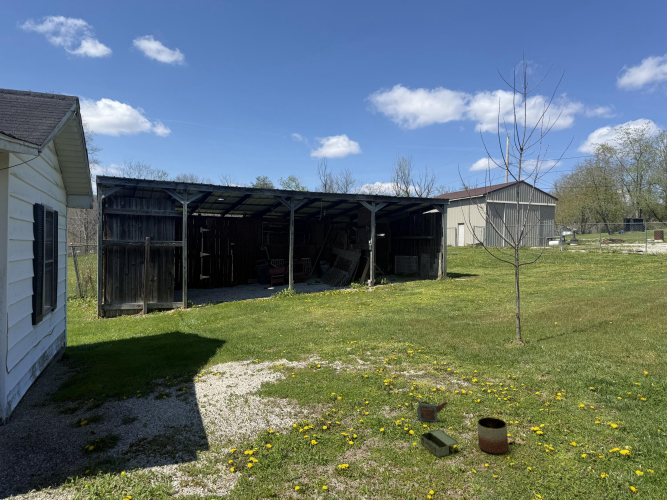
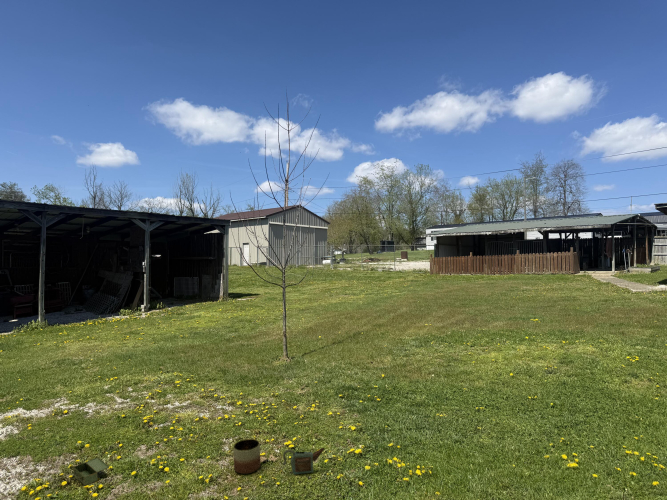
watering can: present [410,398,448,422] -> present [283,448,324,474]
toolbox: present [420,429,458,457] -> present [73,458,109,485]

